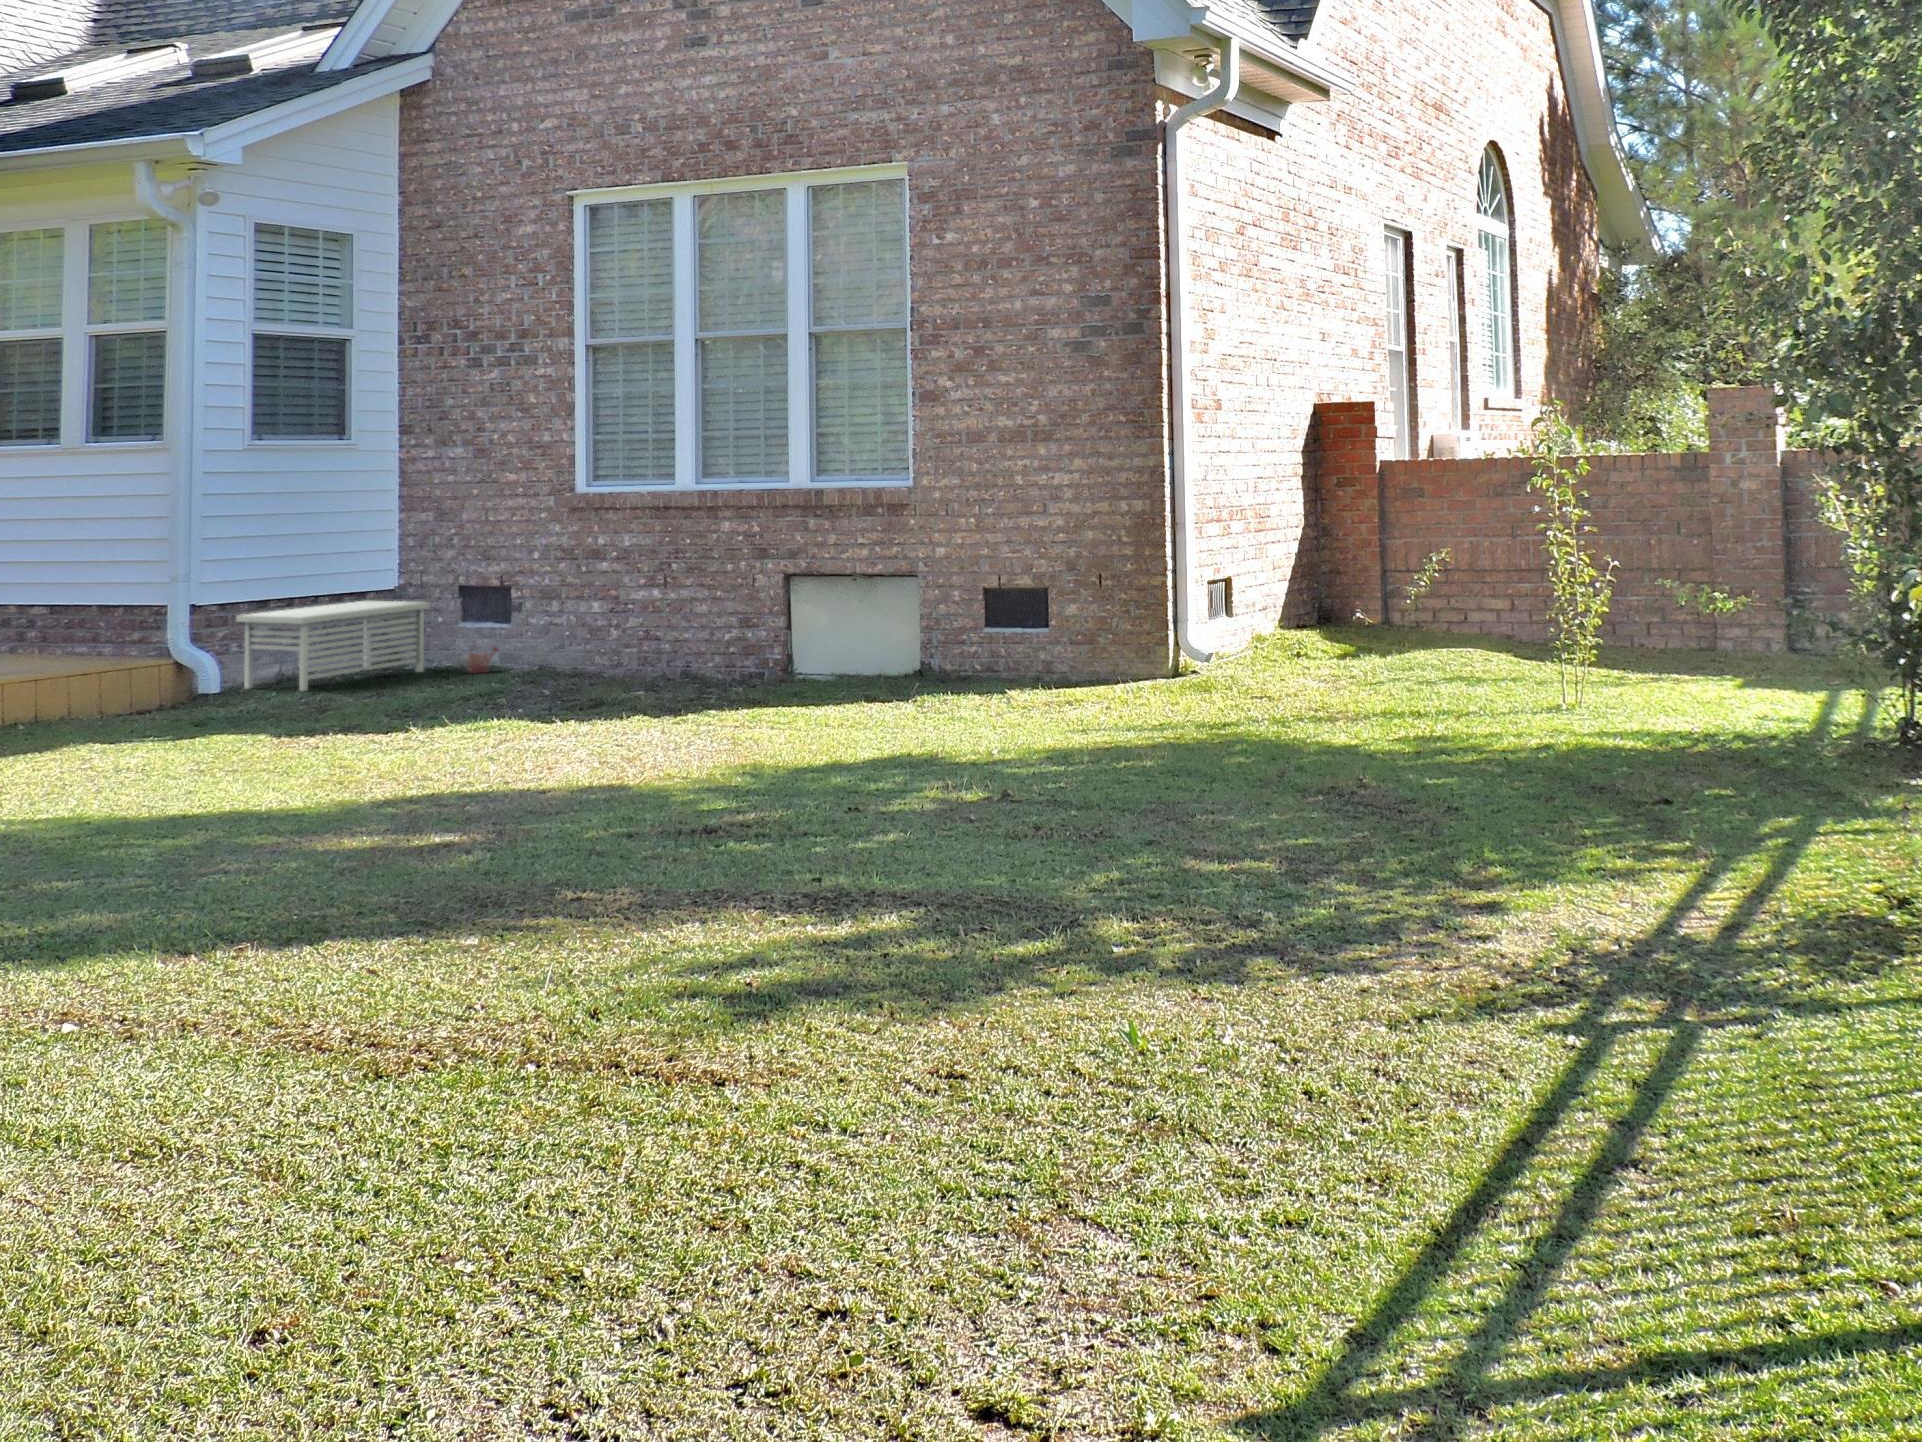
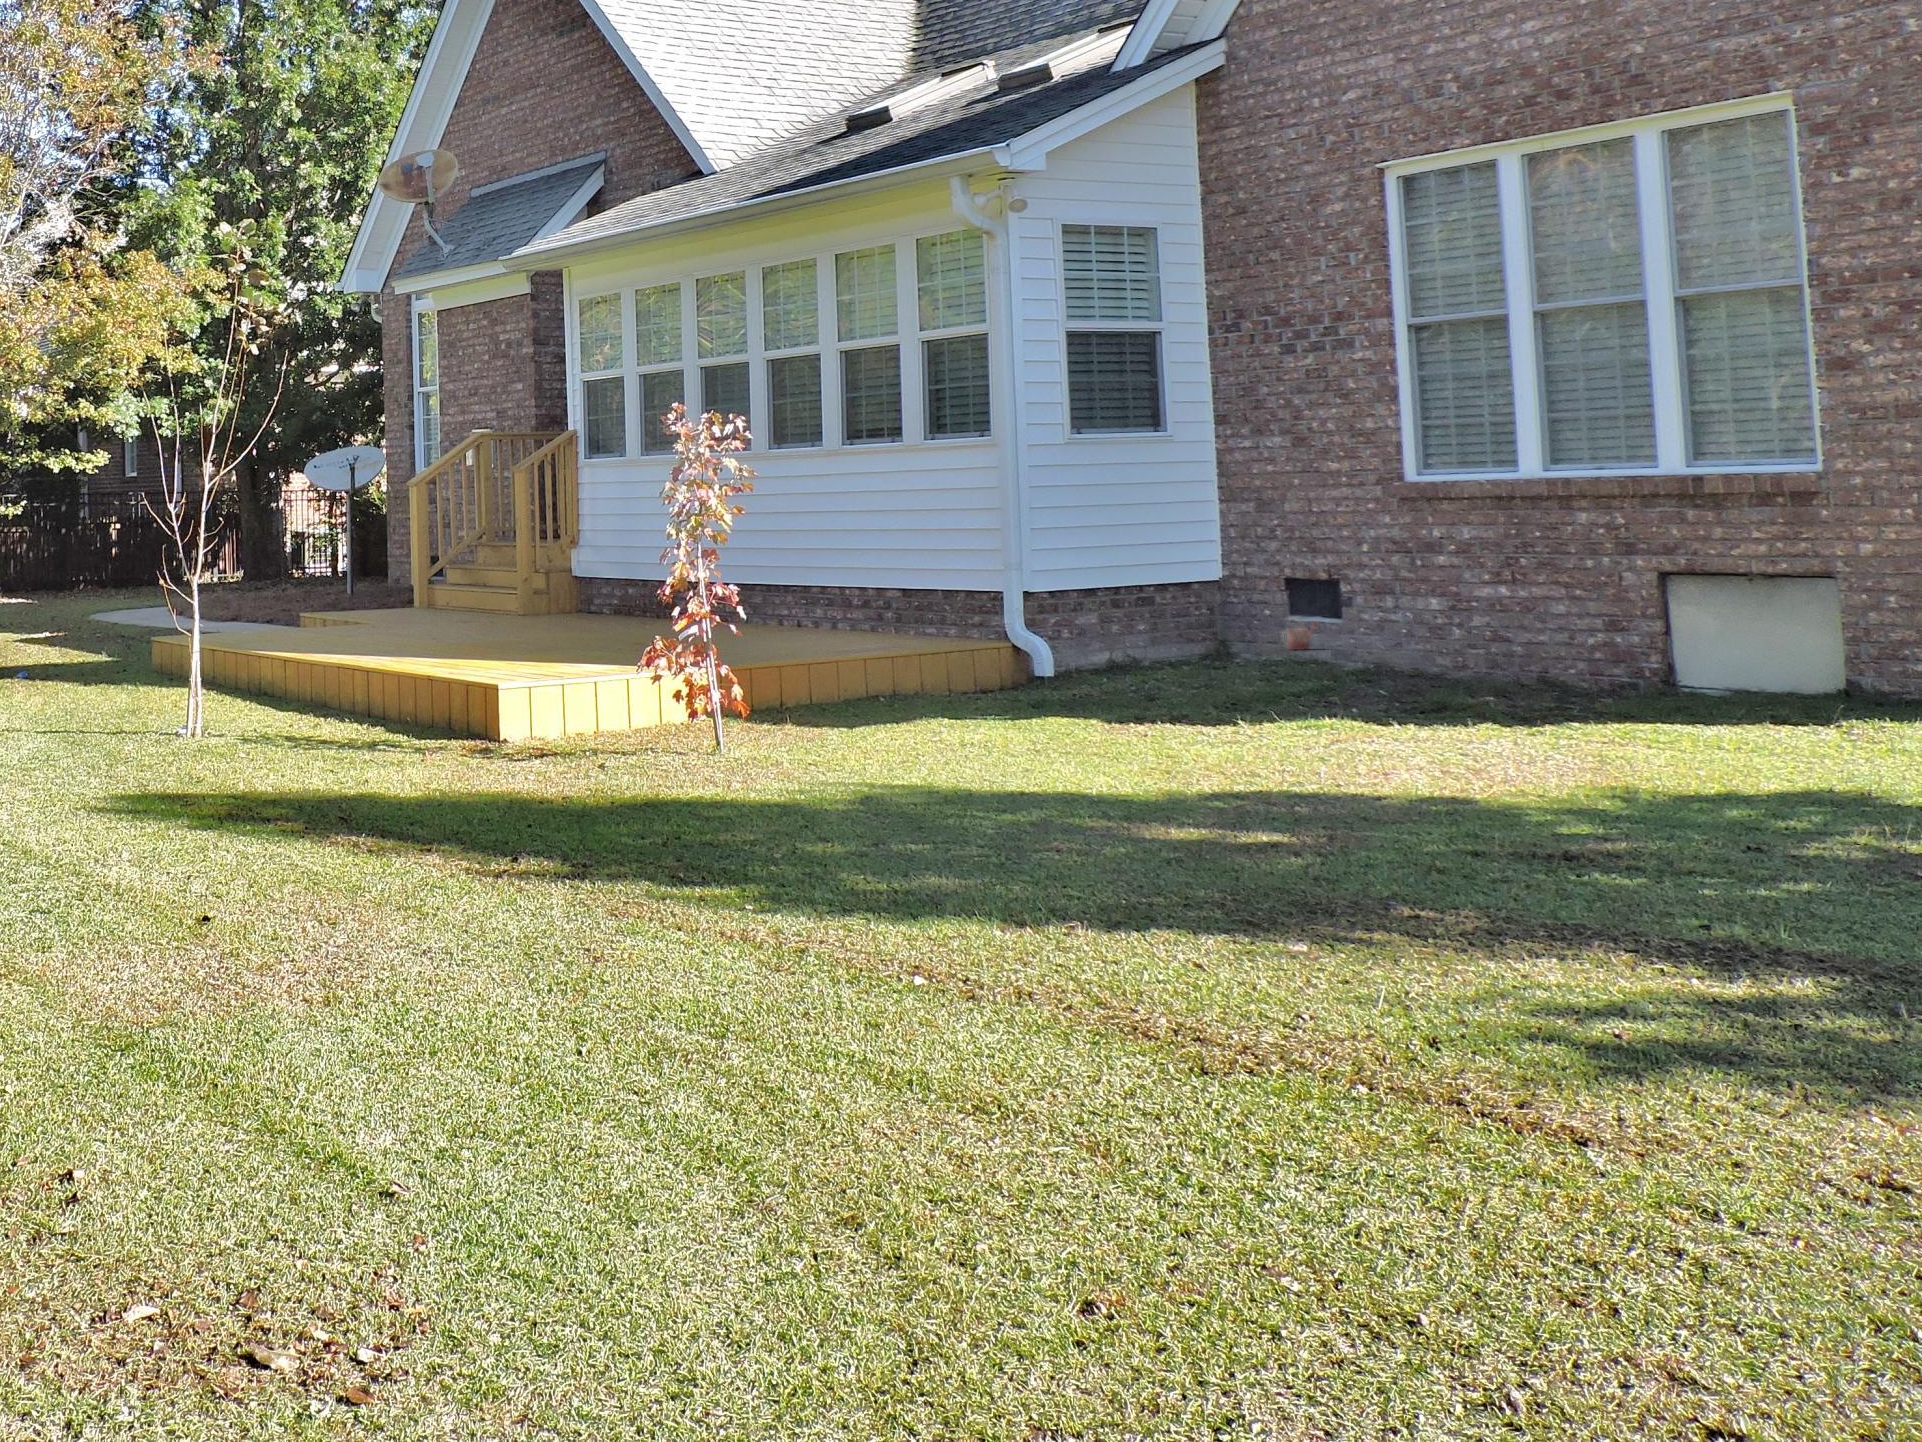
storage bench: present [236,601,429,691] -> none [1049,574,1241,666]

